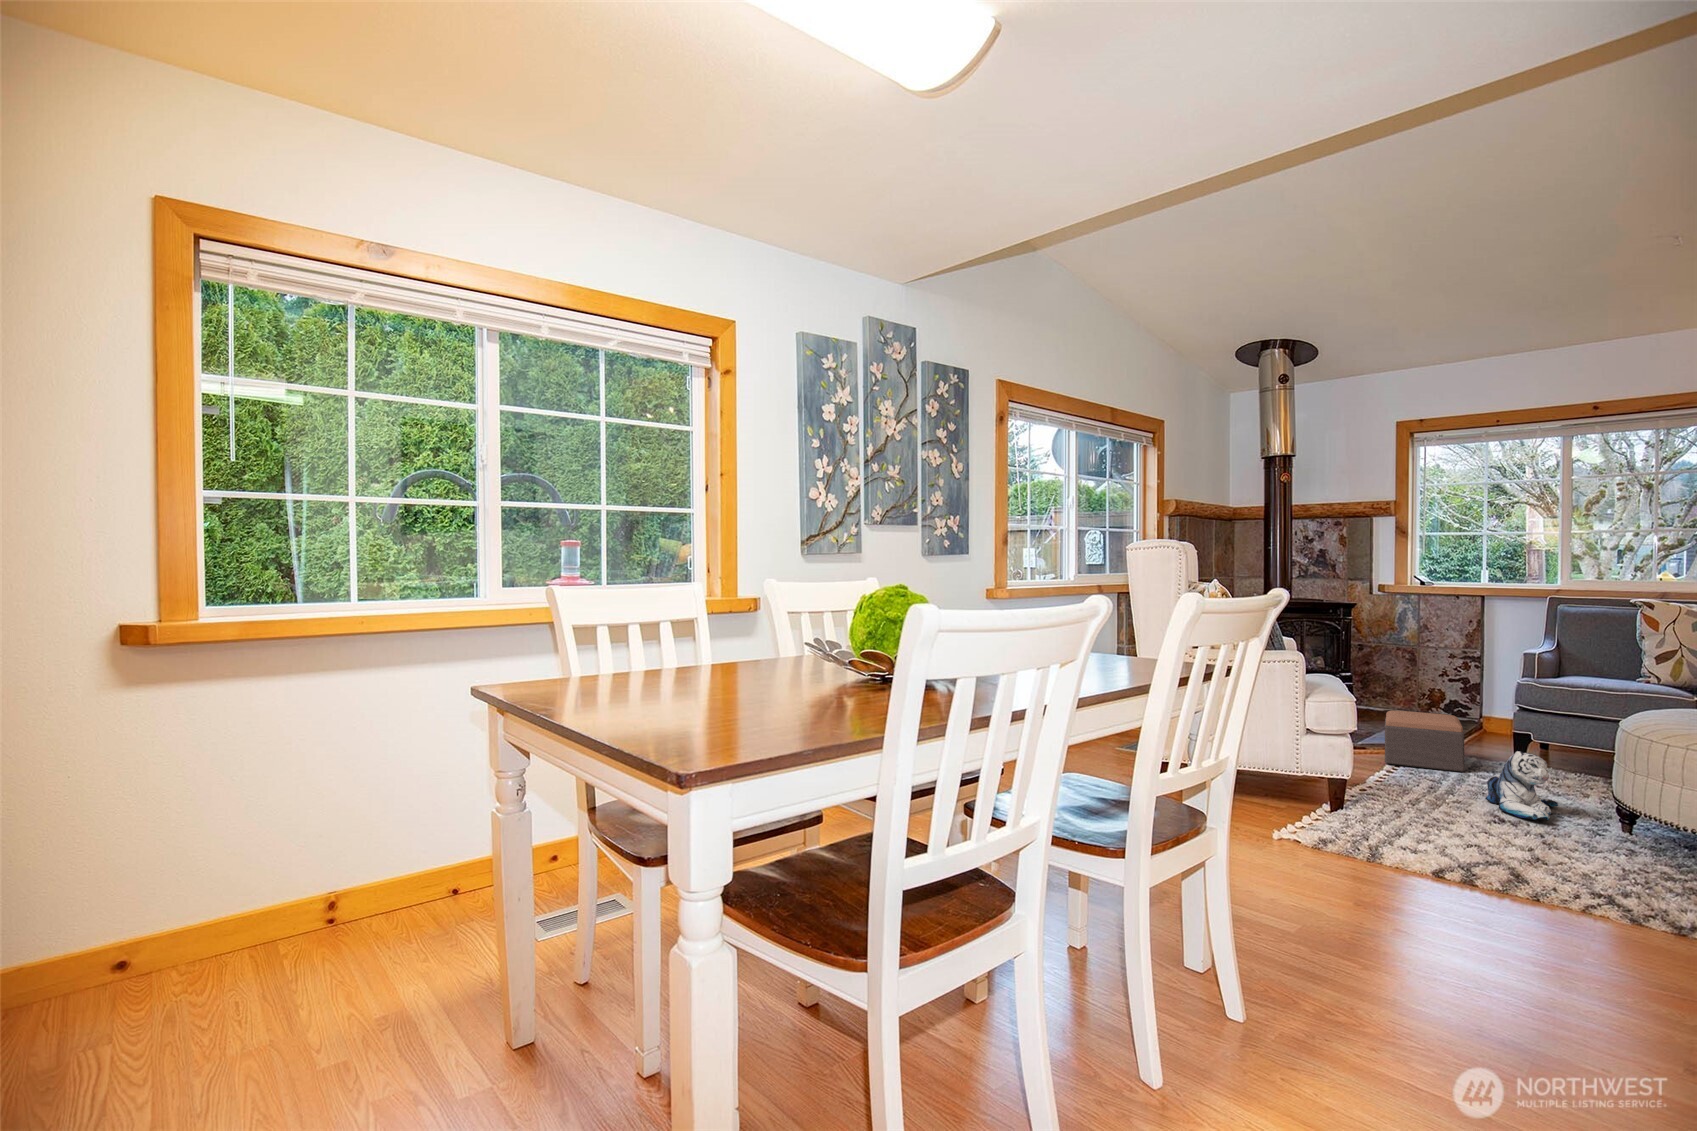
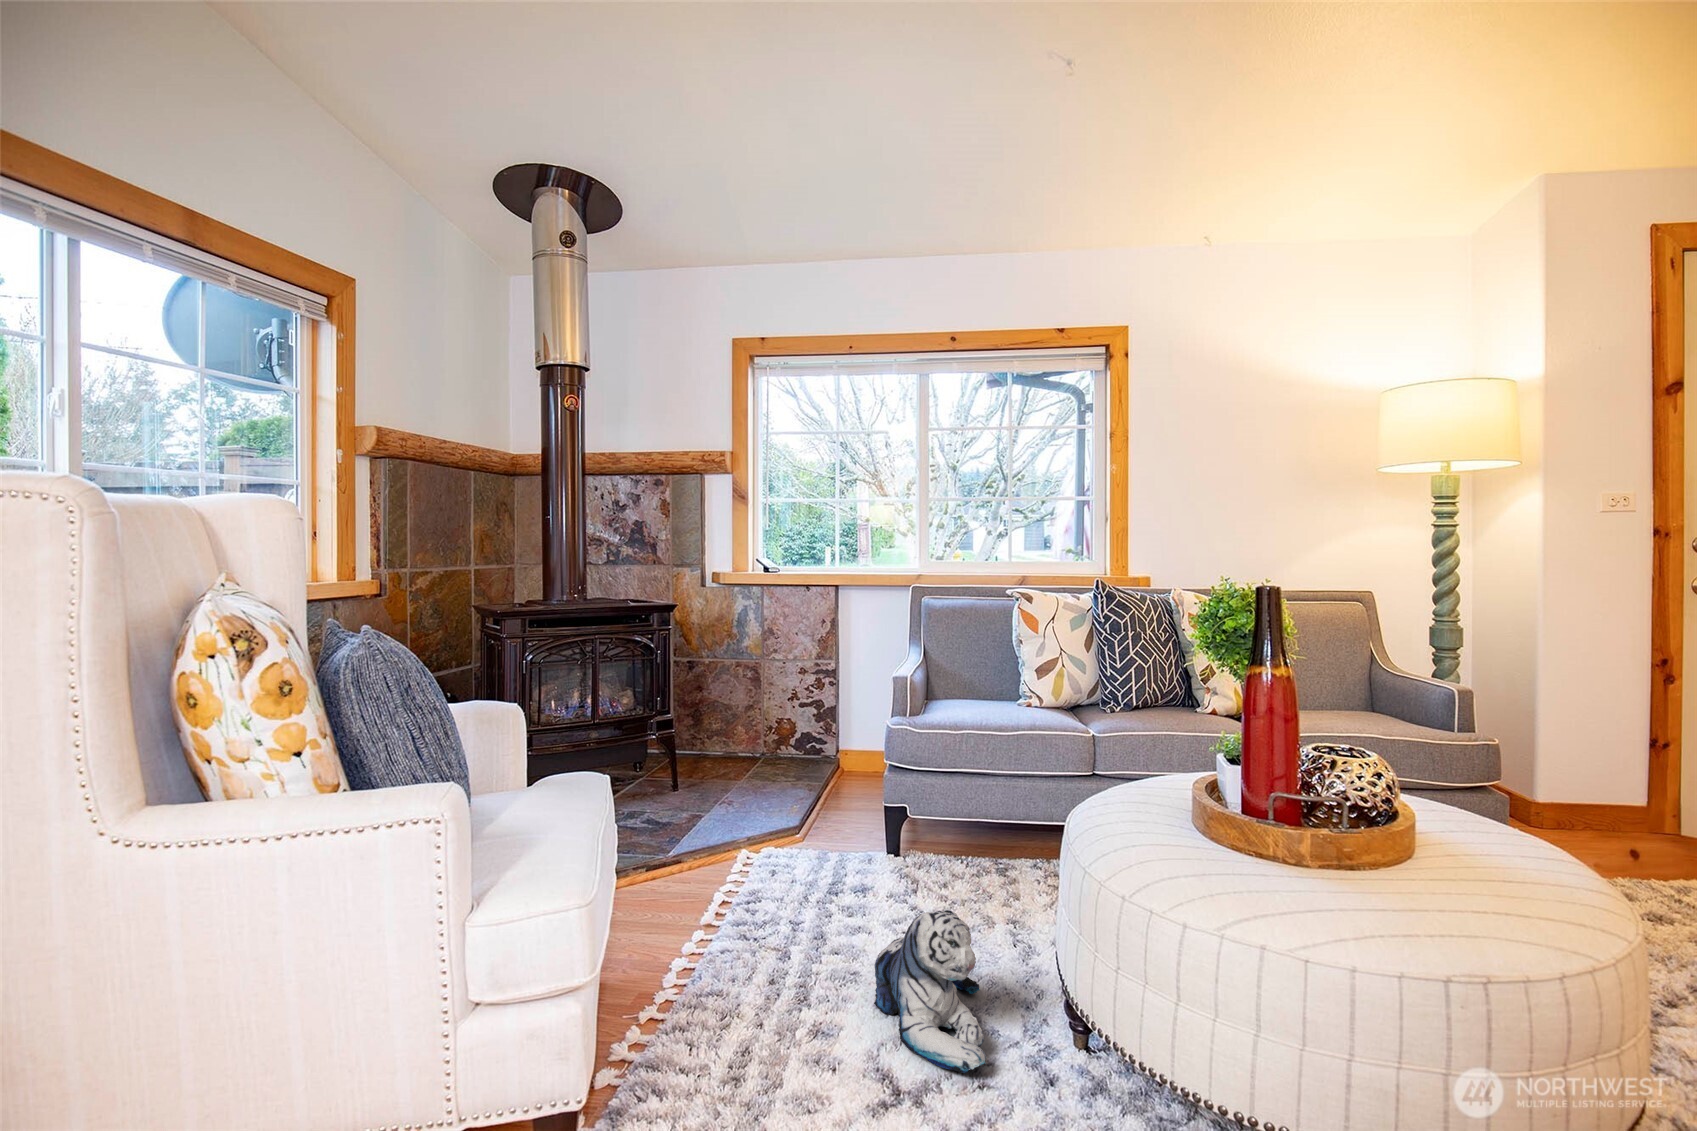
footstool: present [1385,711,1464,772] -> none [713,794,832,914]

